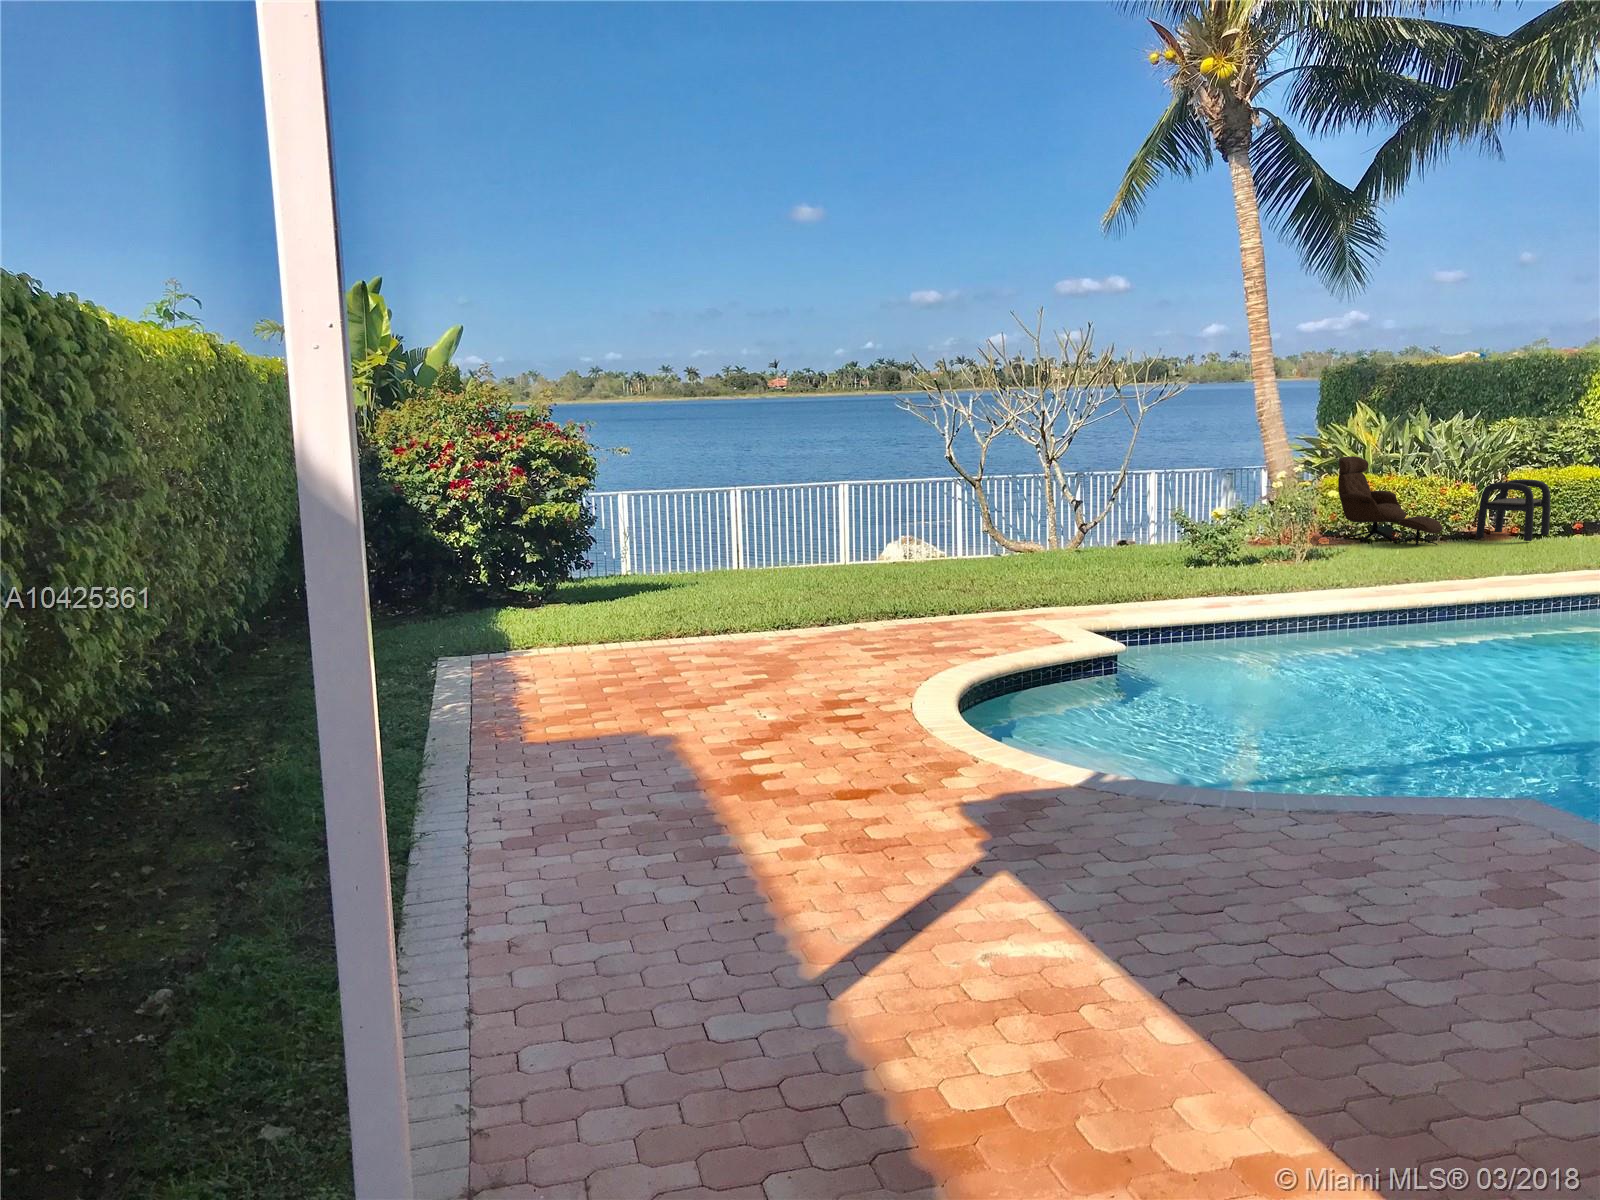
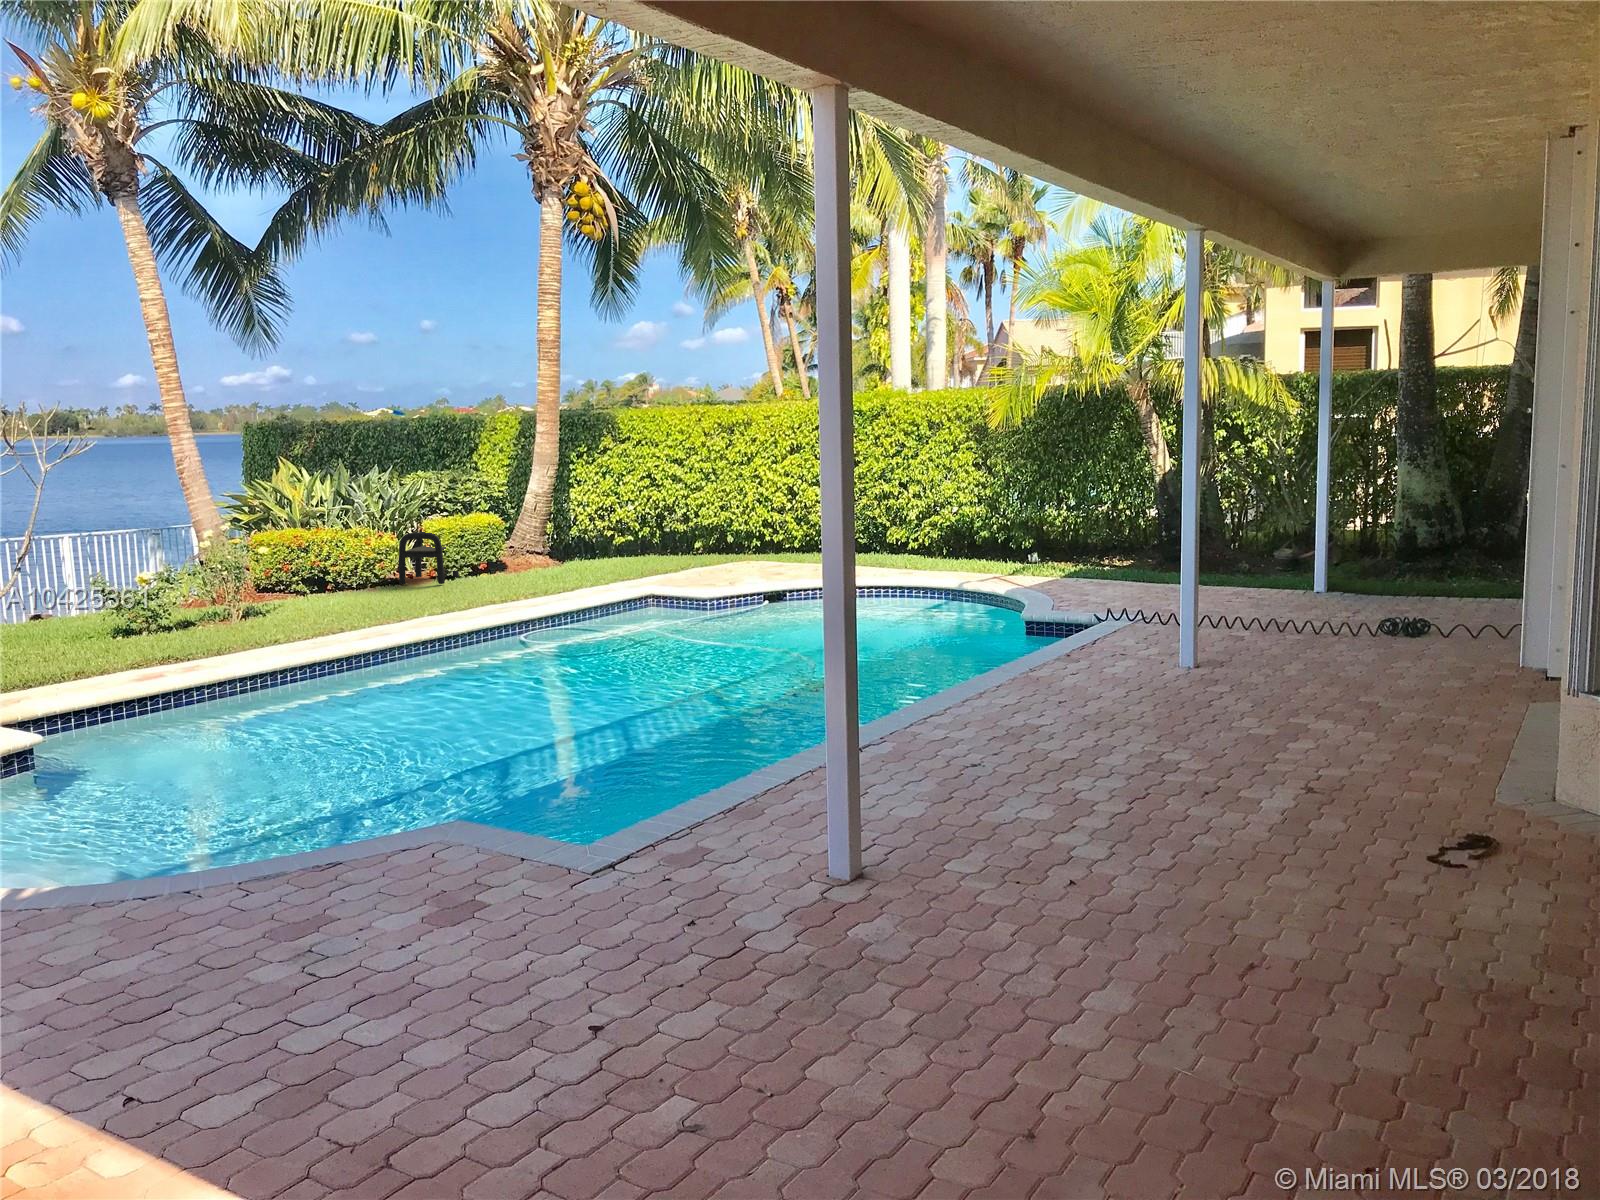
lounge chair: present [1338,456,1443,546] -> none [266,513,369,597]

